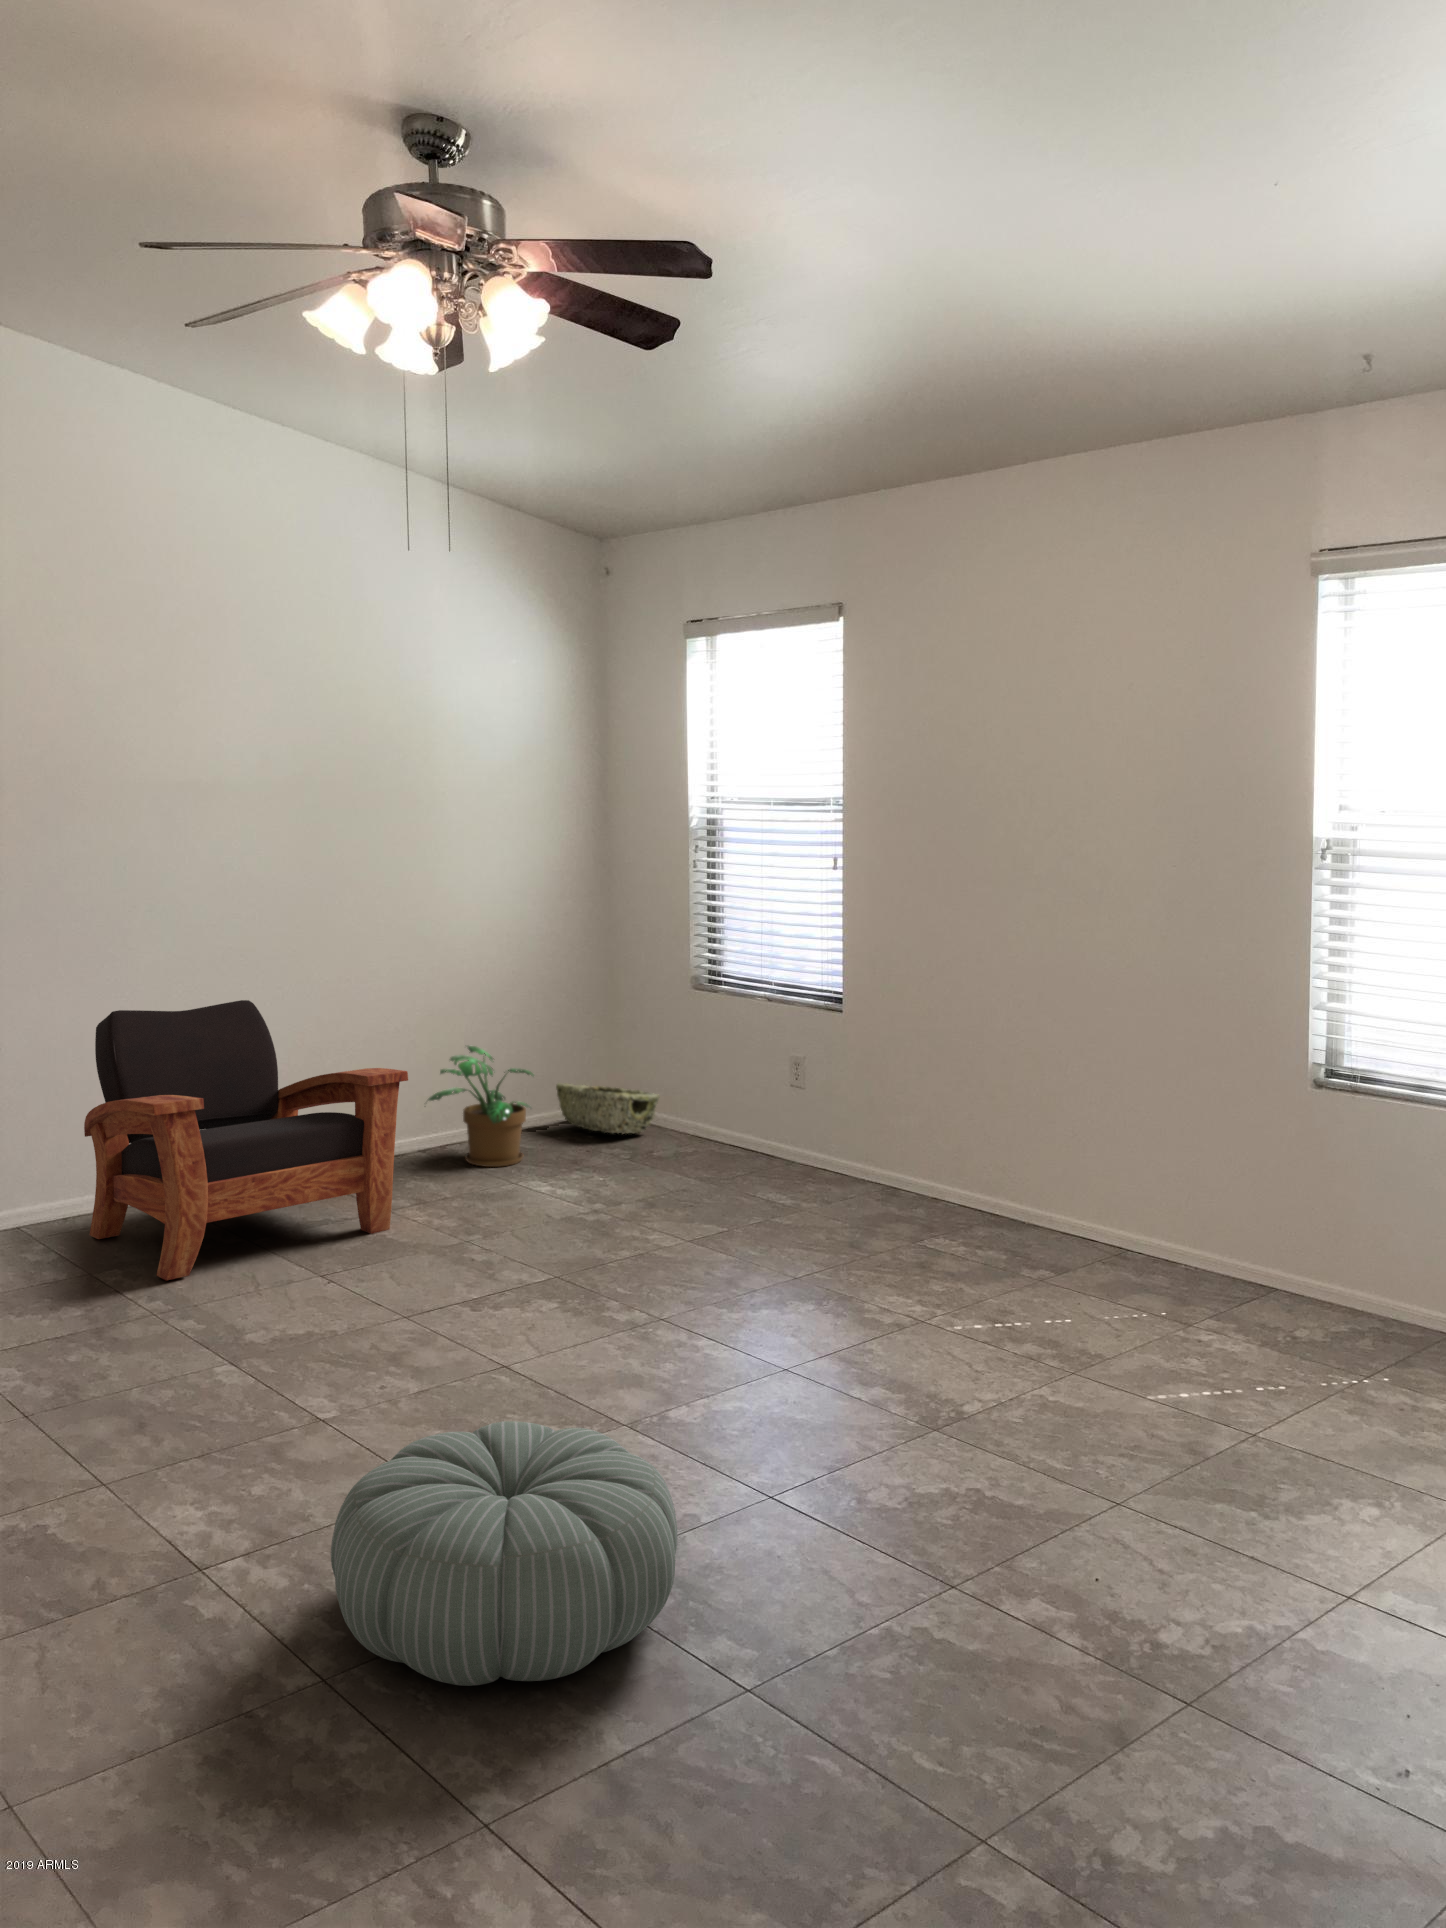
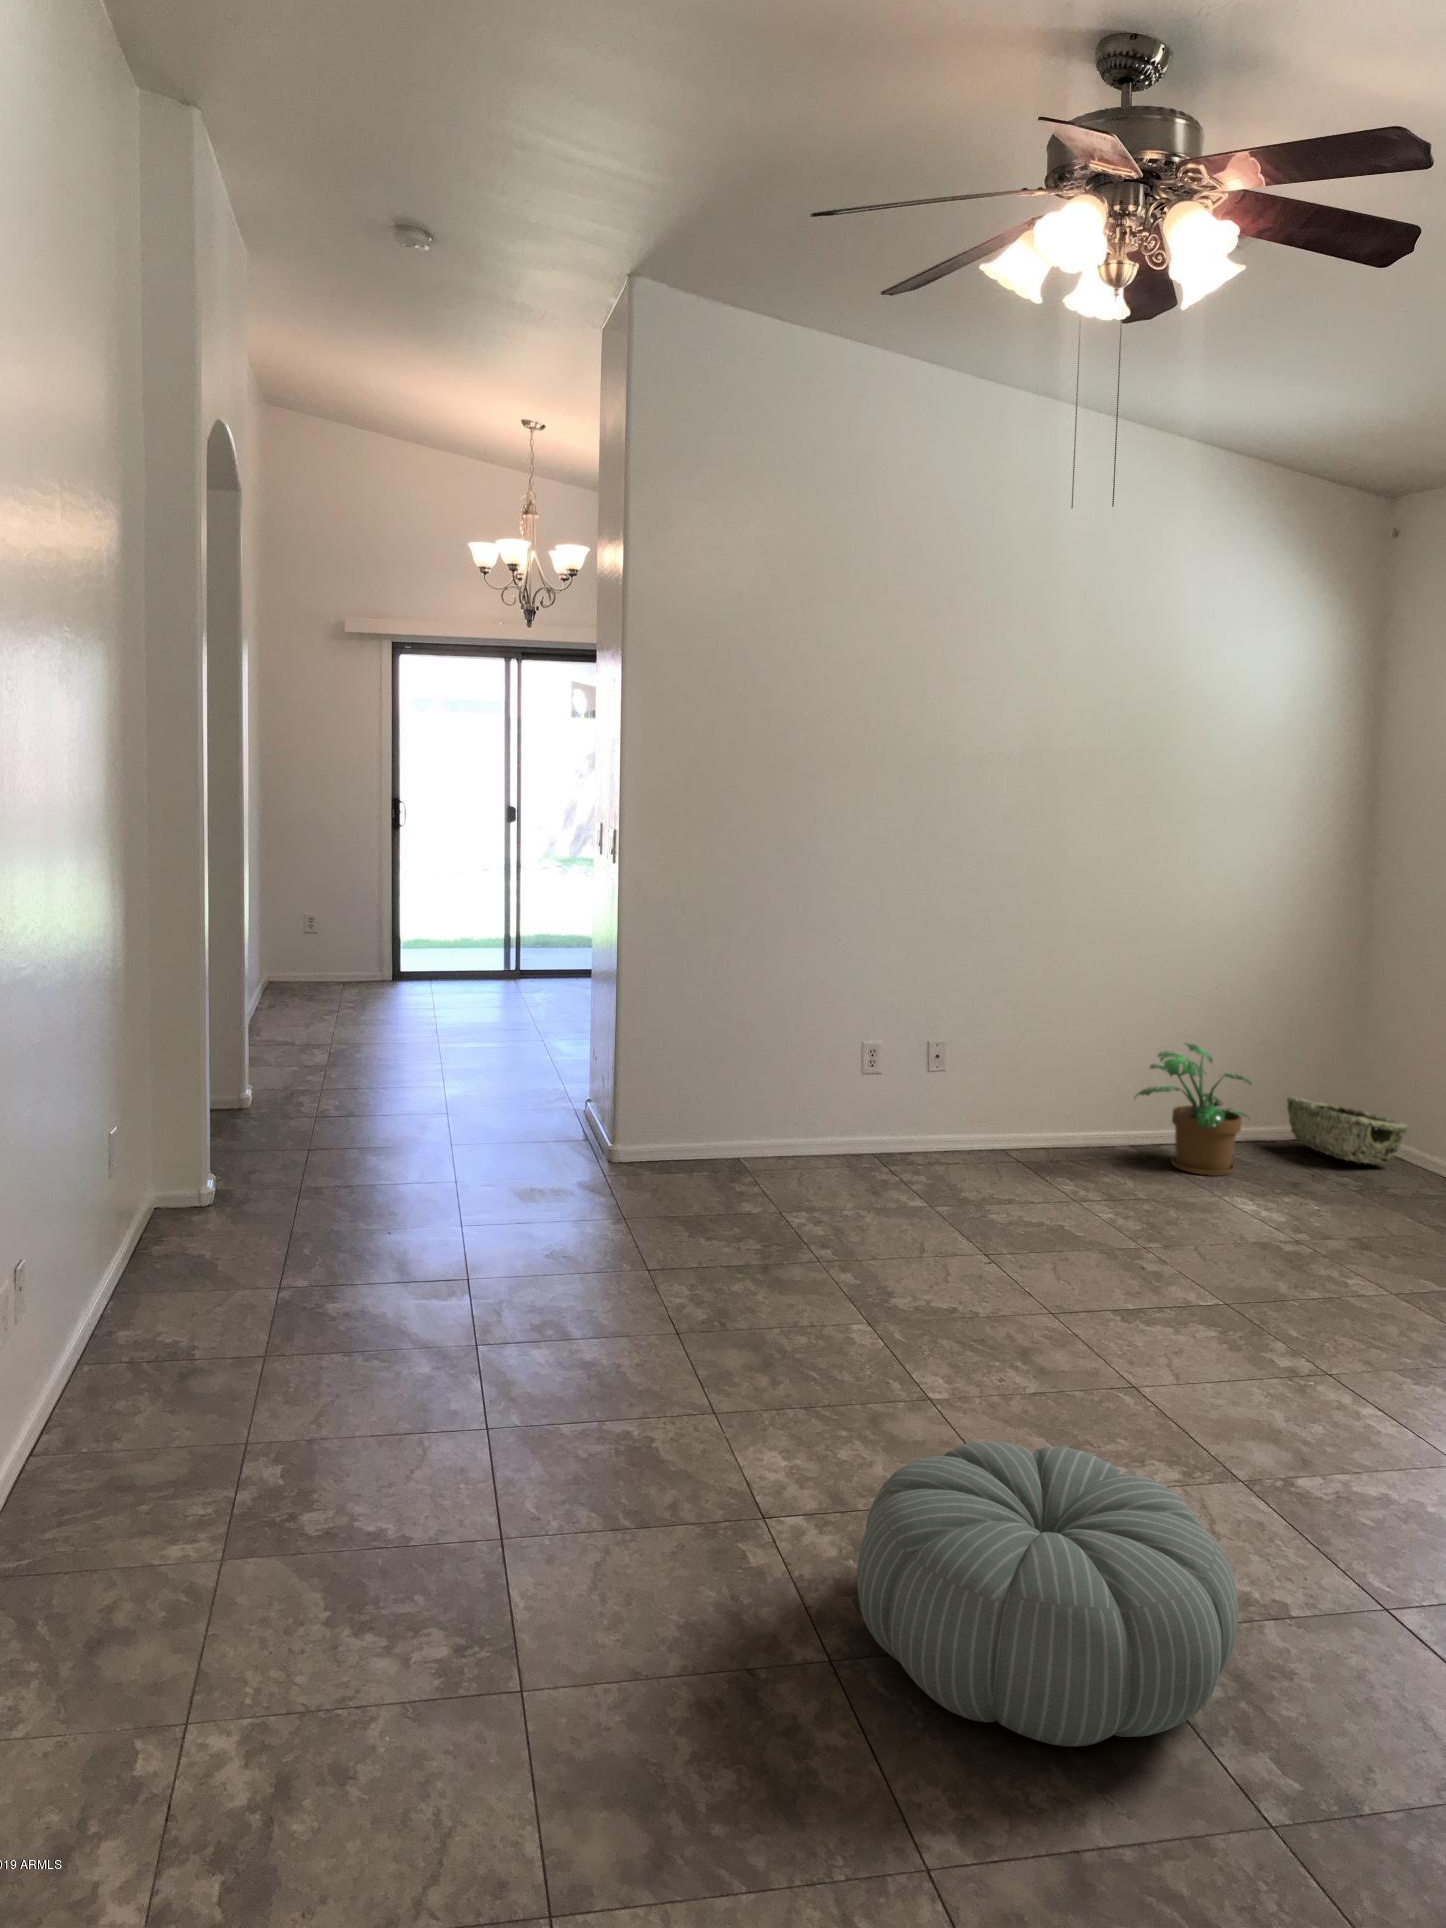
armchair: present [84,1000,408,1280] -> none [798,970,1098,1227]

